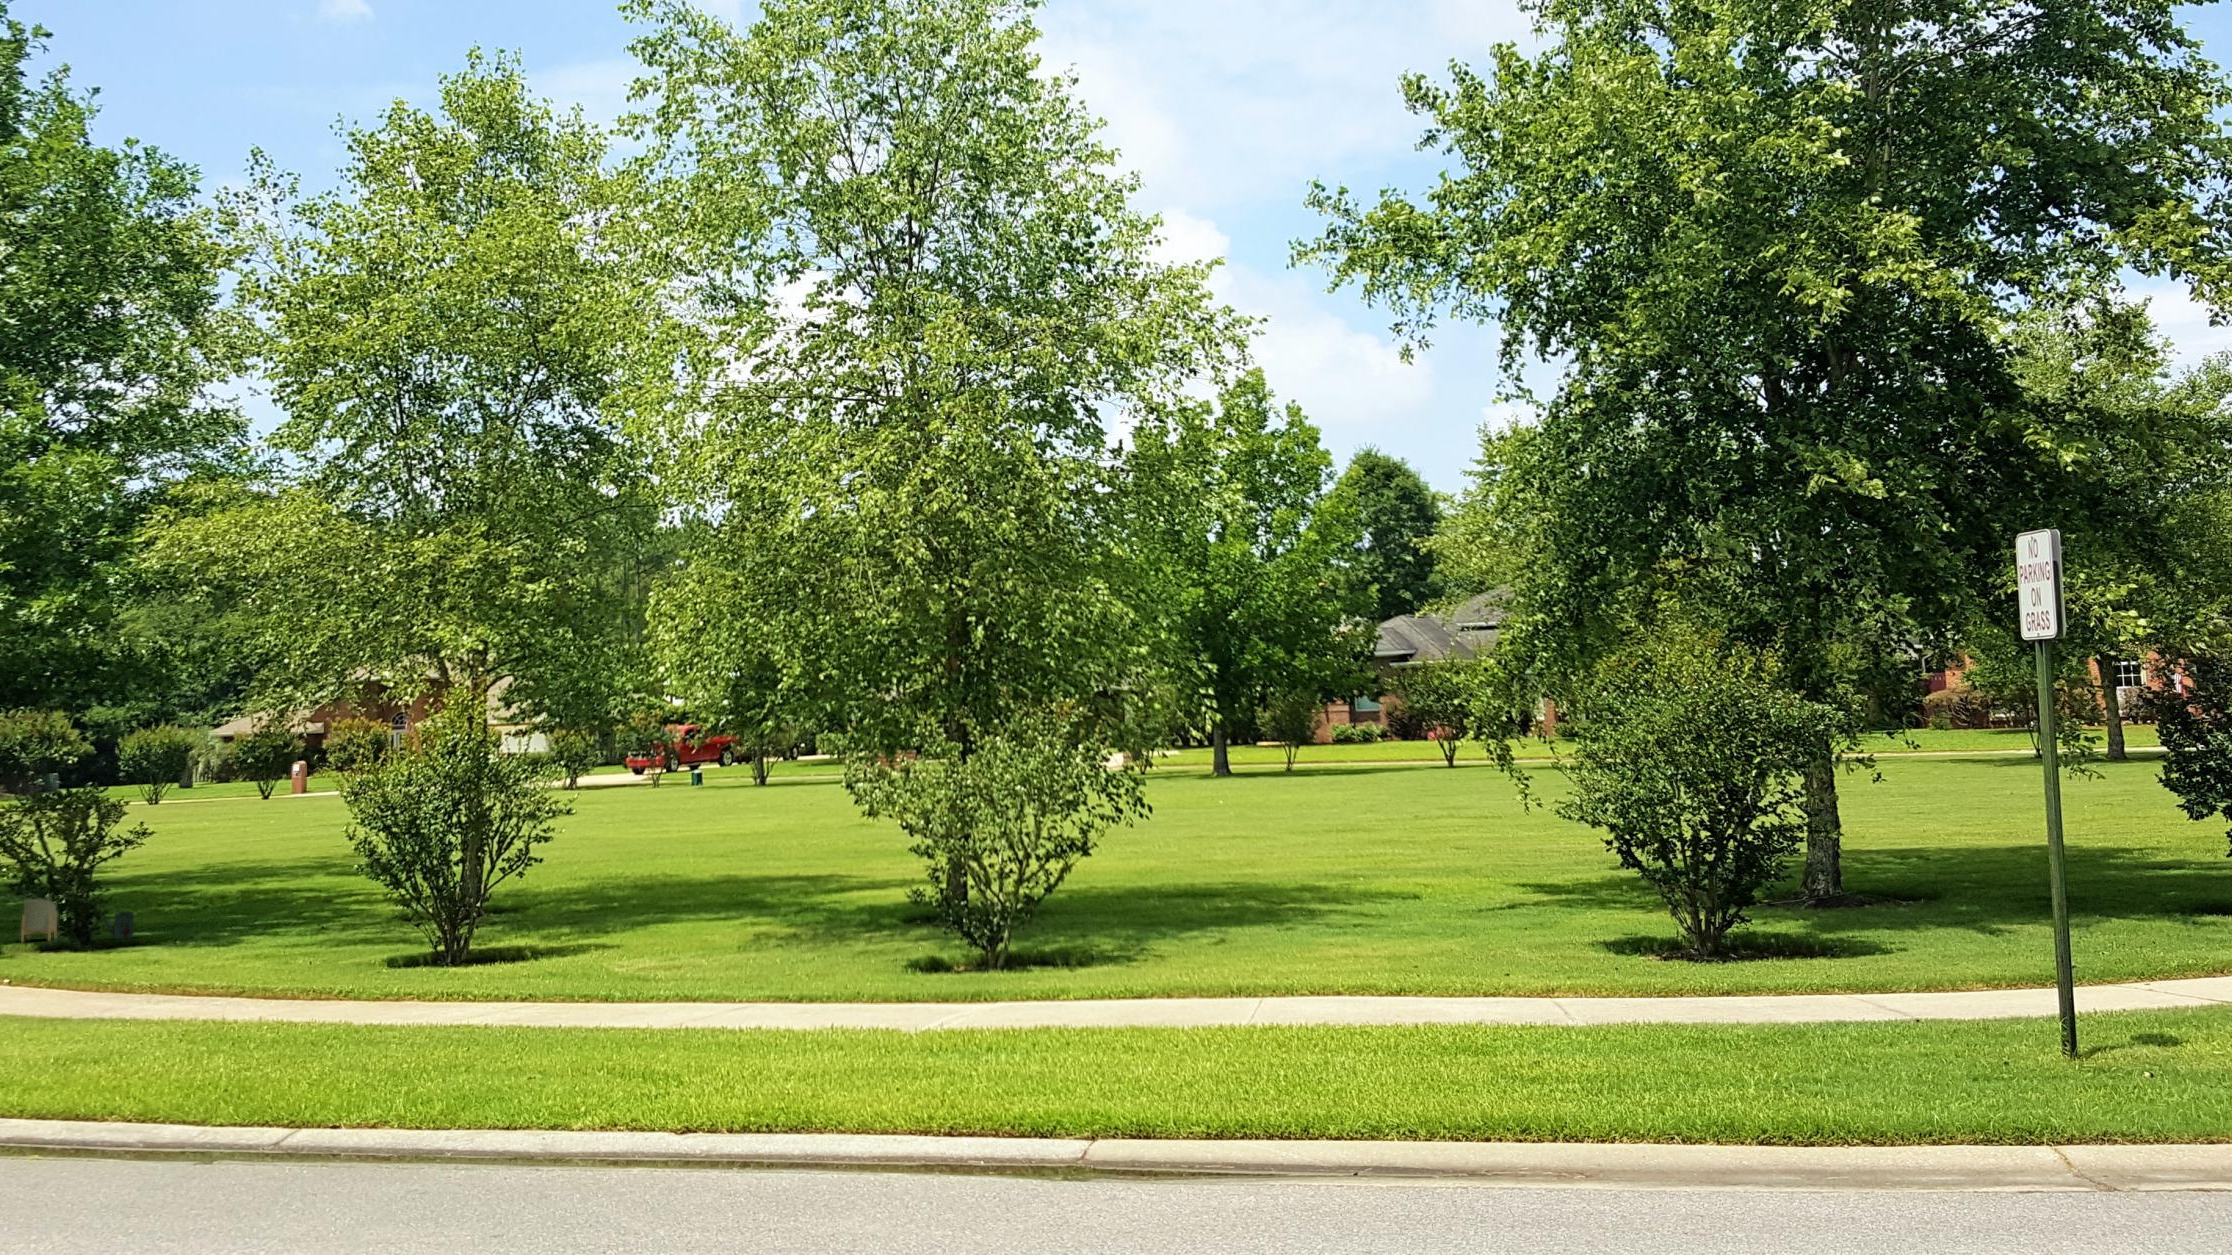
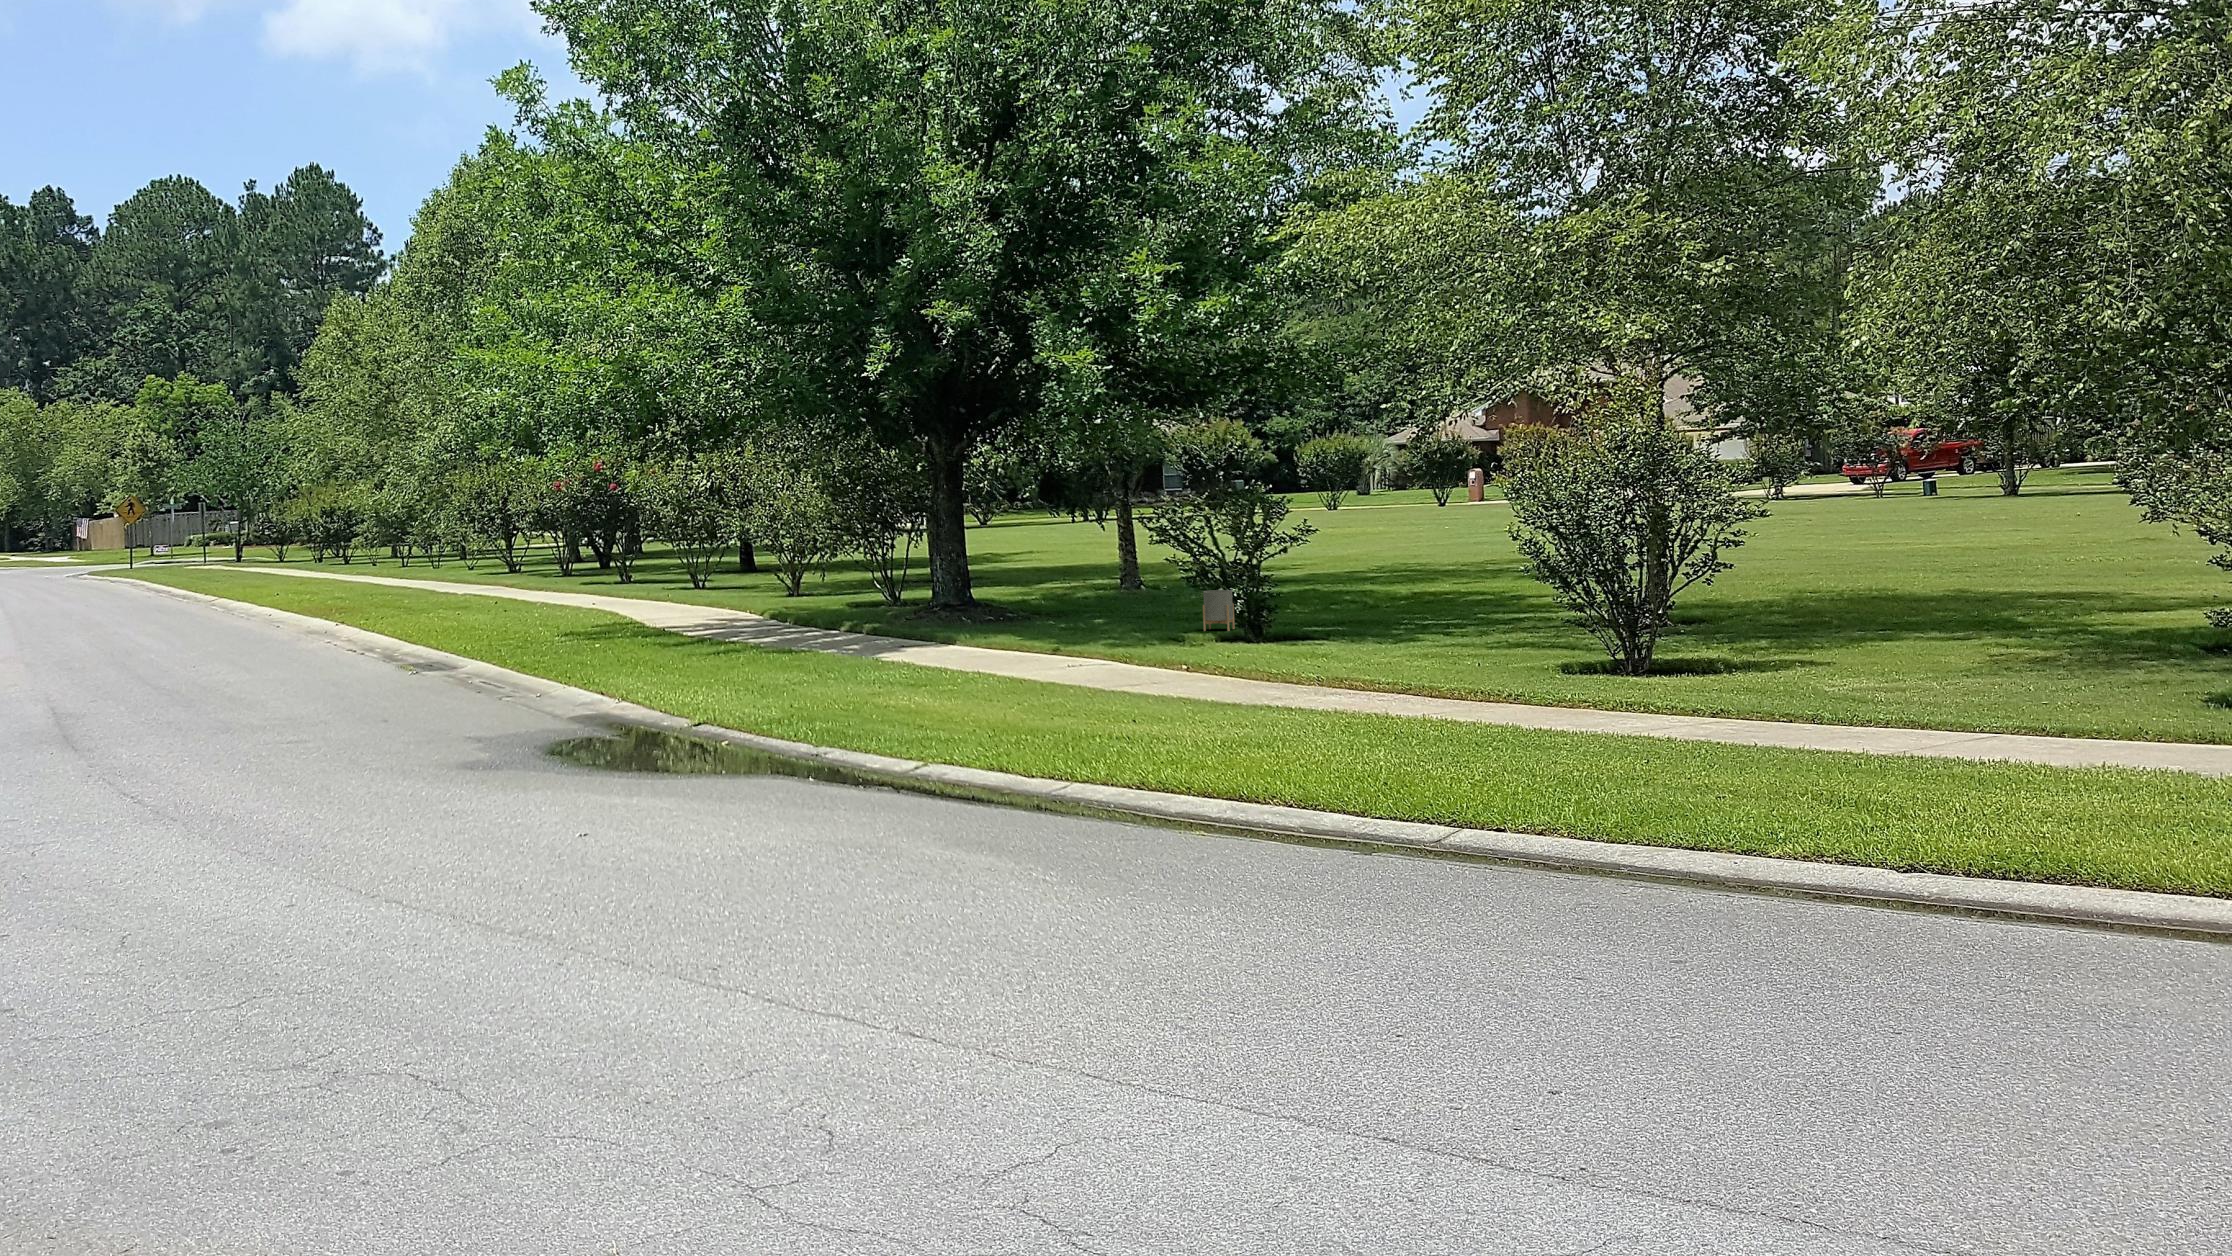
watering can: present [97,911,135,939] -> none [1268,603,1312,633]

